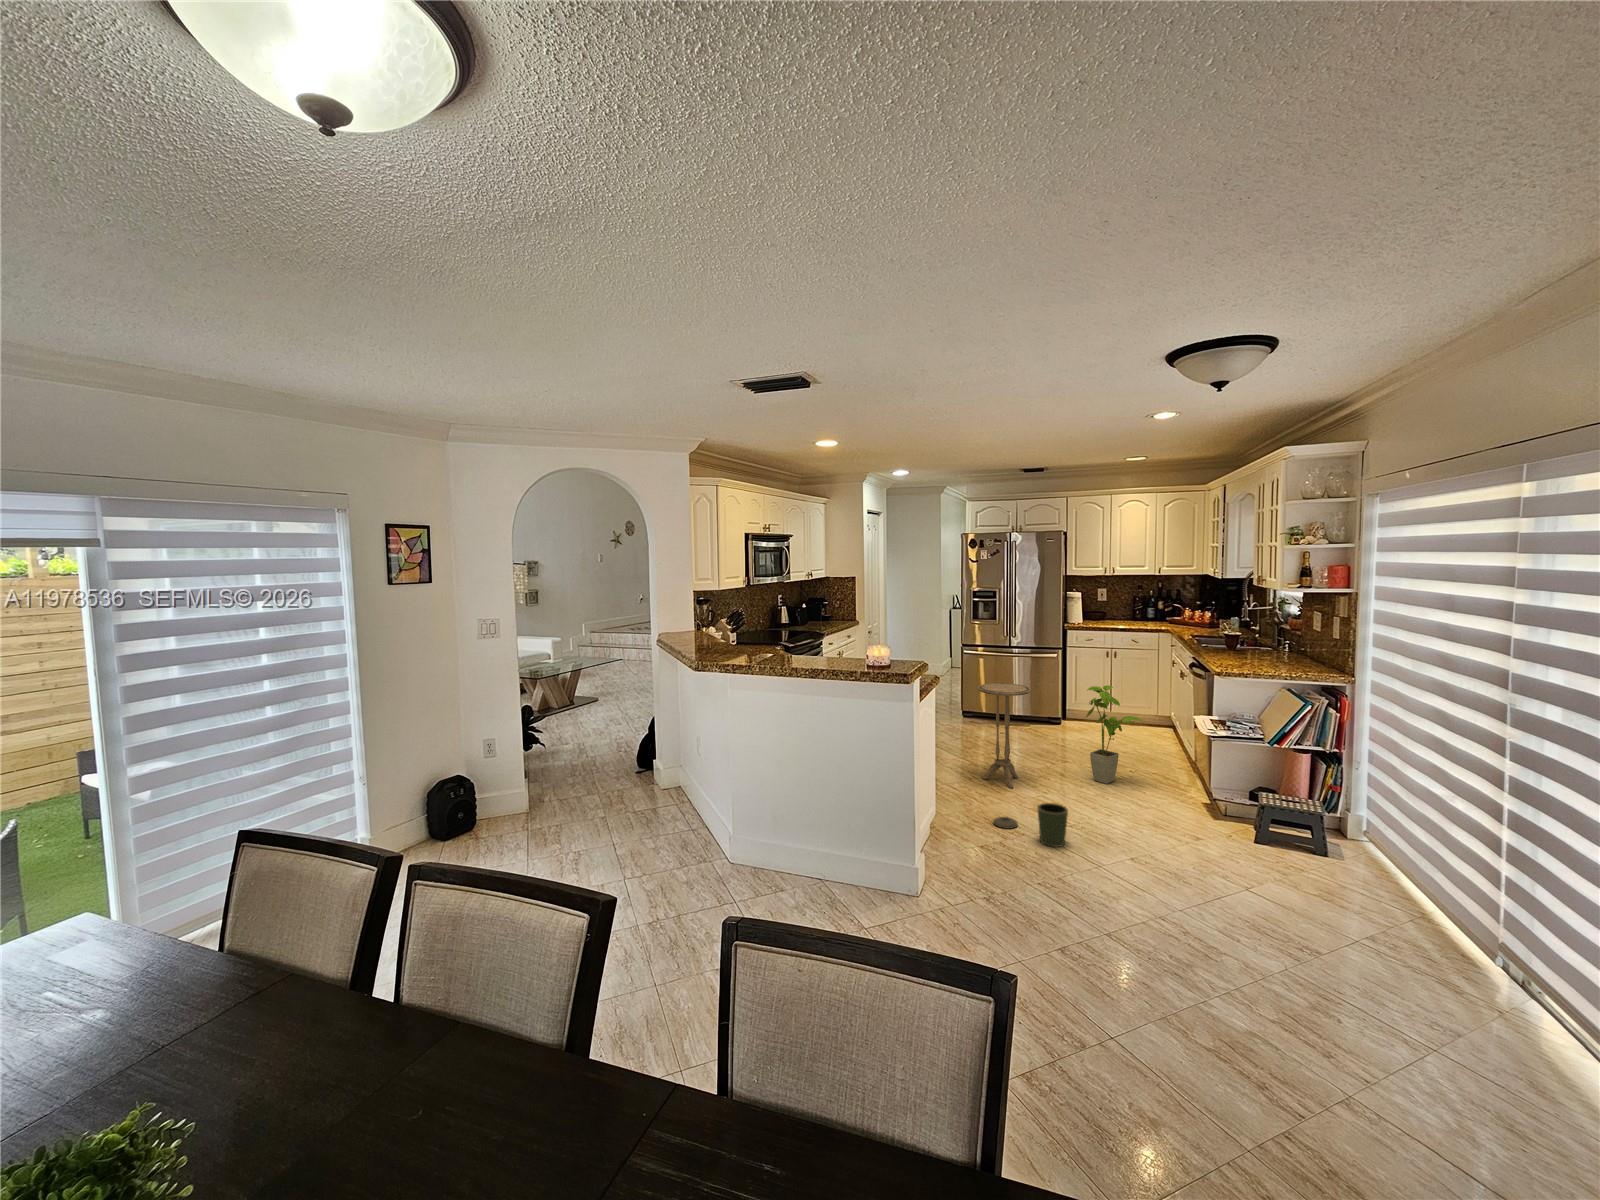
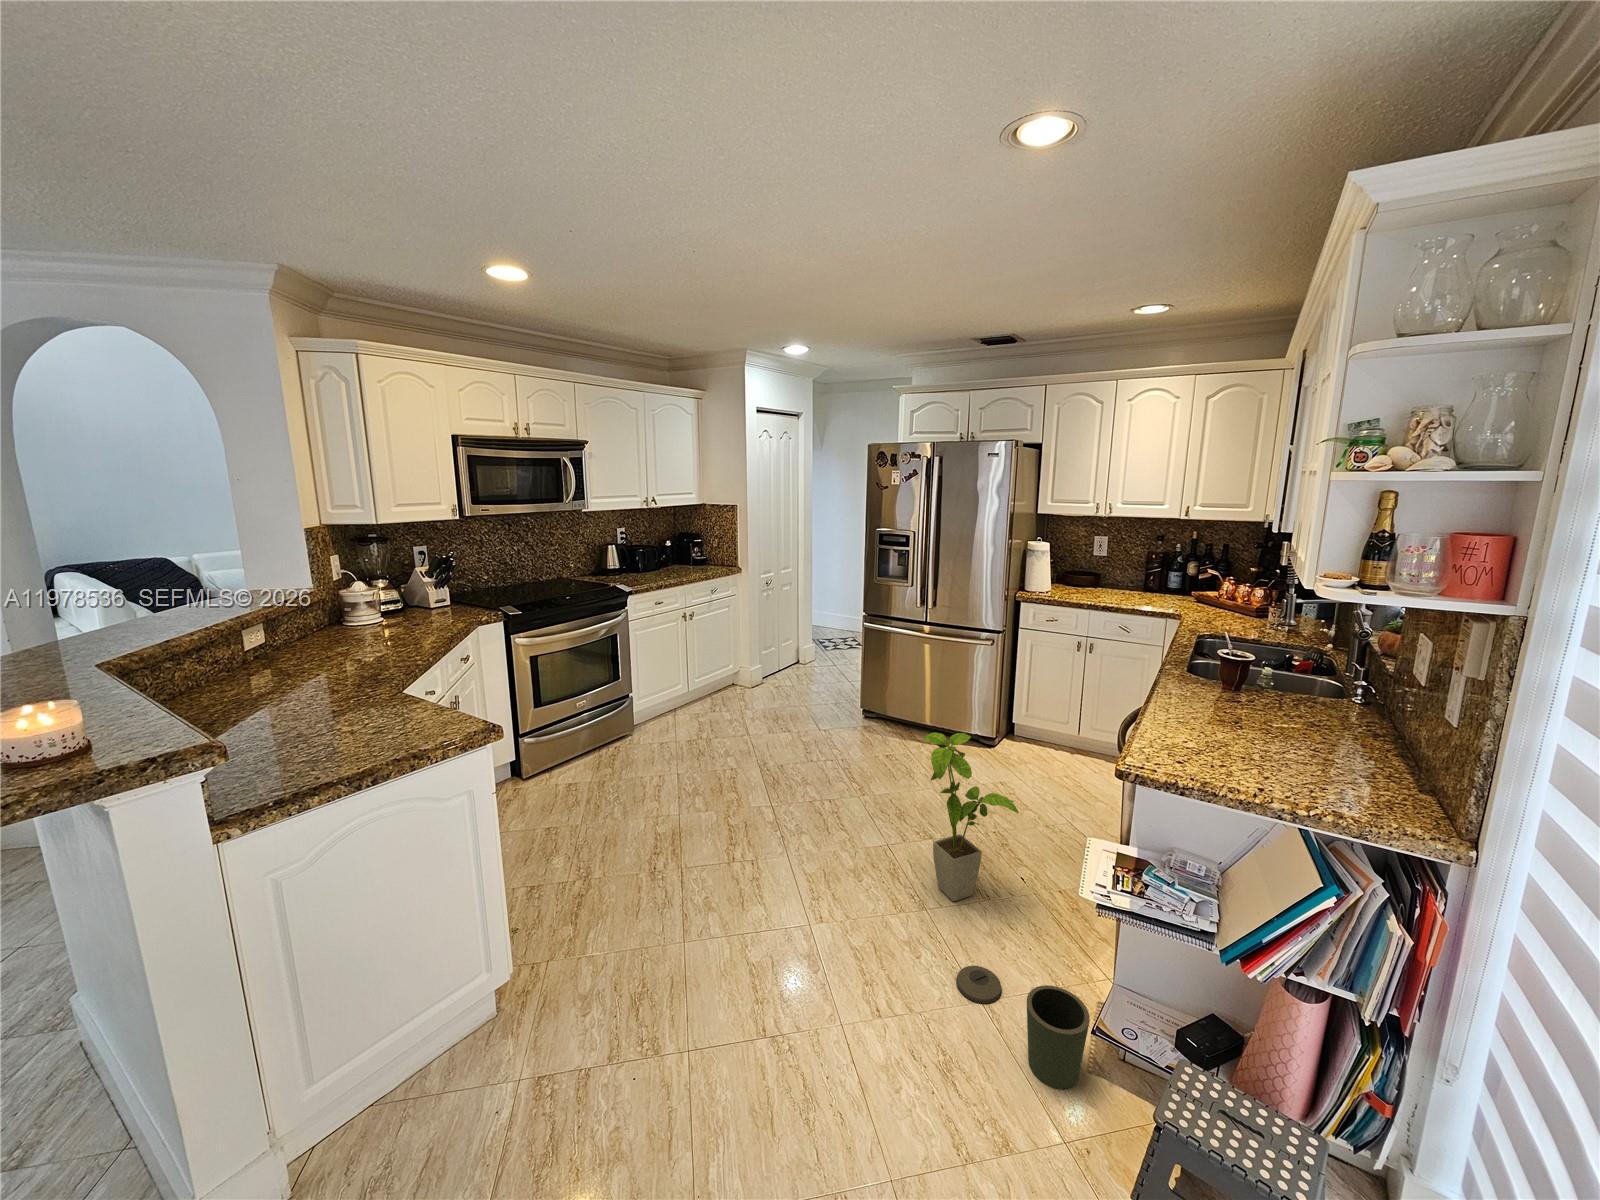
side table: present [978,683,1031,789] -> none [743,704,830,889]
trash can: present [993,803,1068,847] -> present [956,966,1090,1089]

